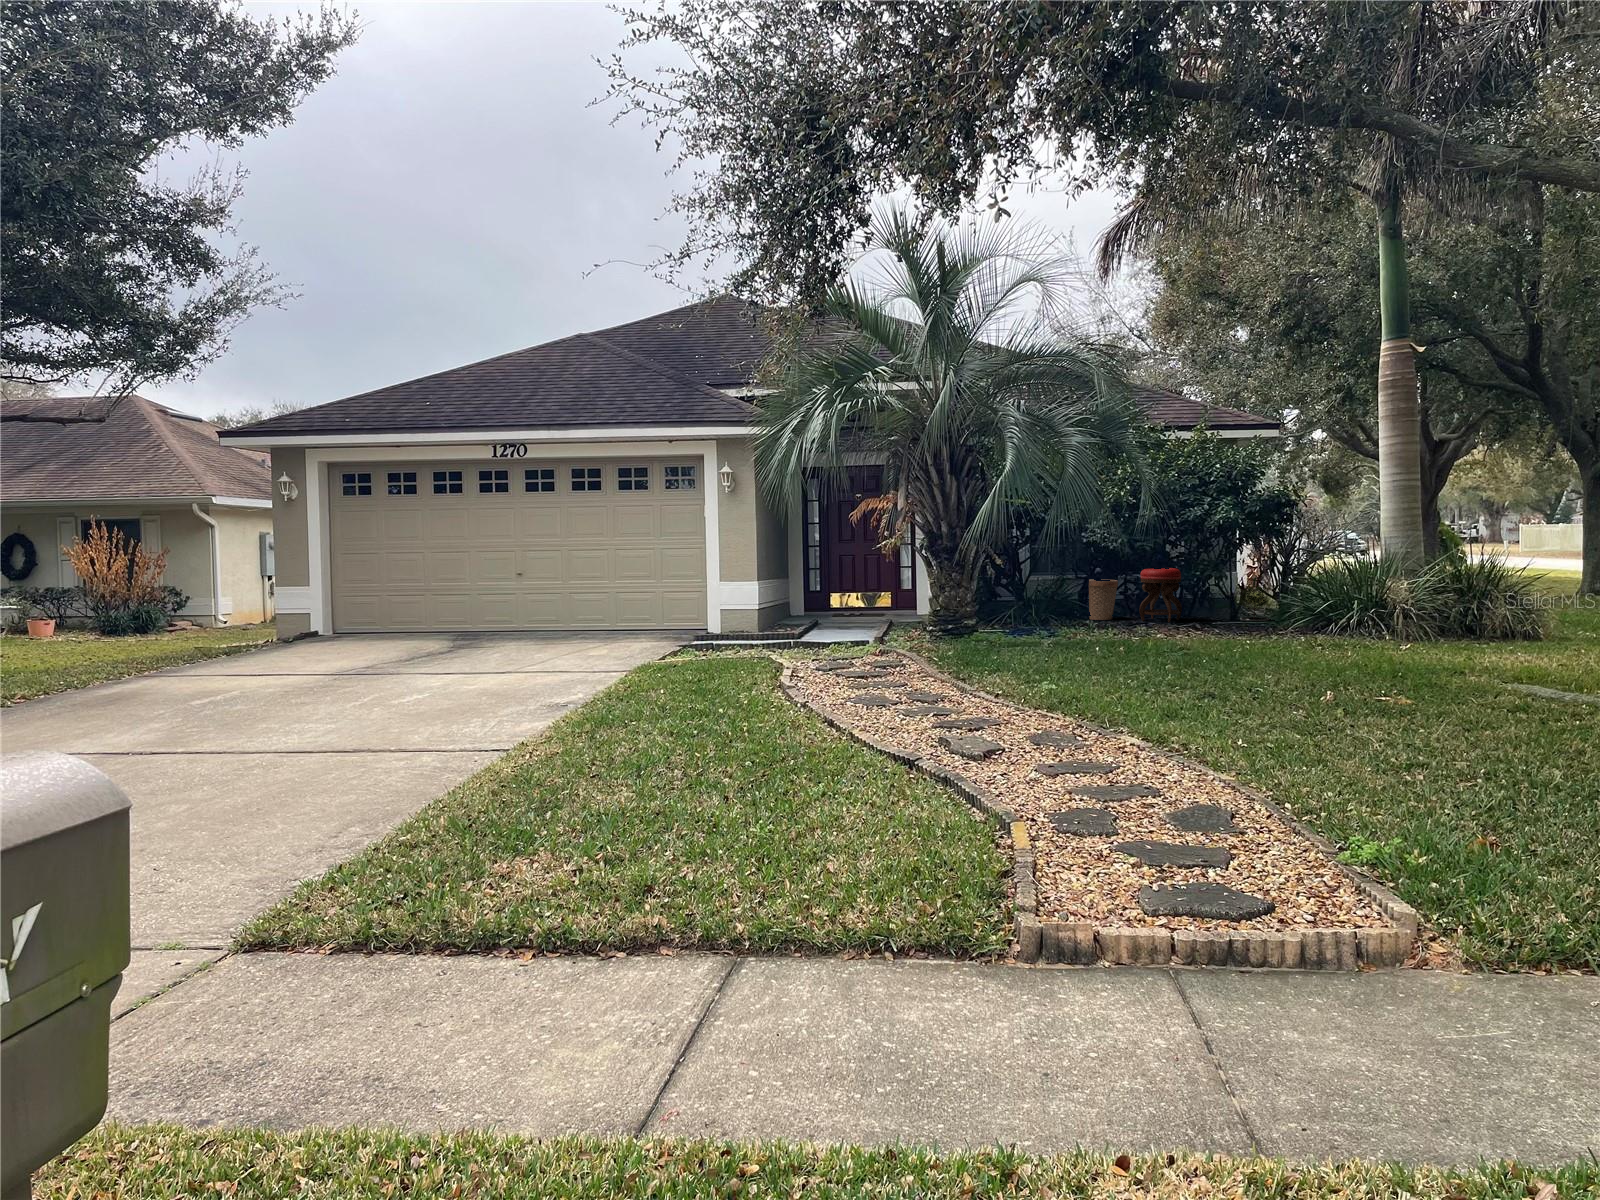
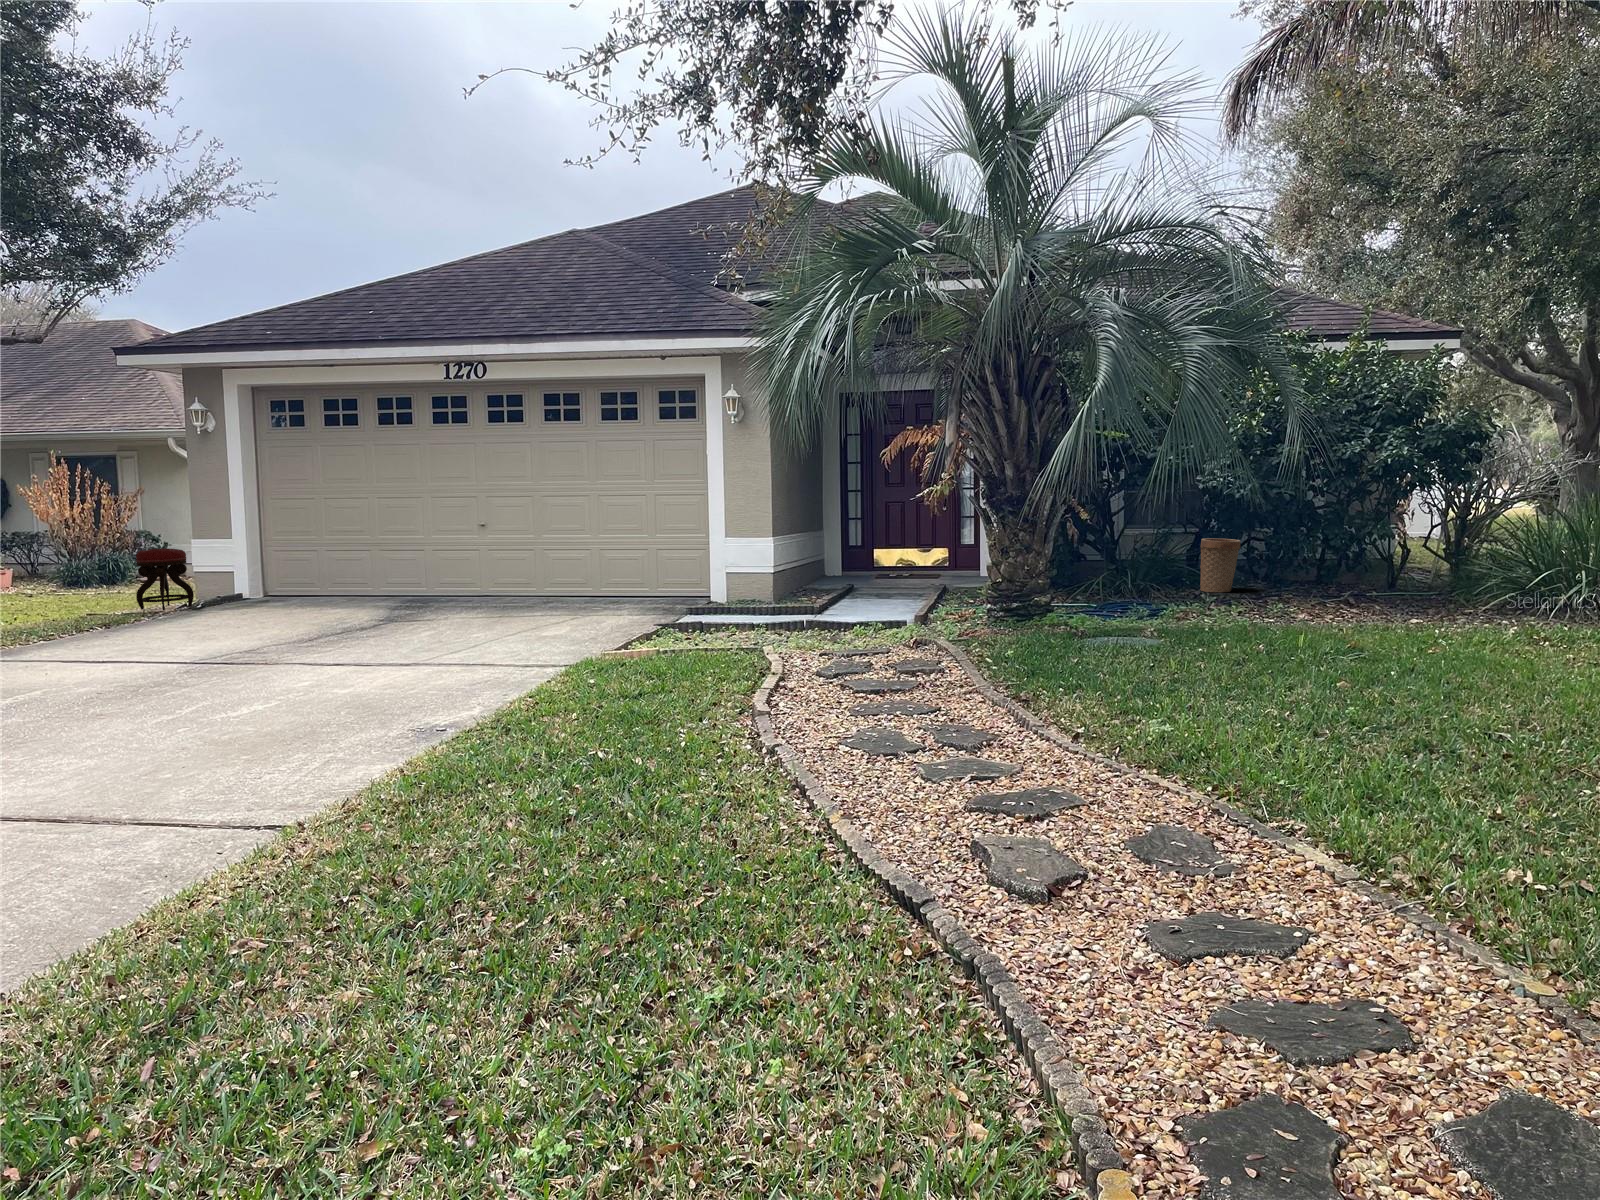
stool: present [1139,568,1182,622] -> present [136,548,194,610]
potted tree: present [1238,575,1269,621] -> none [1401,529,1453,597]

